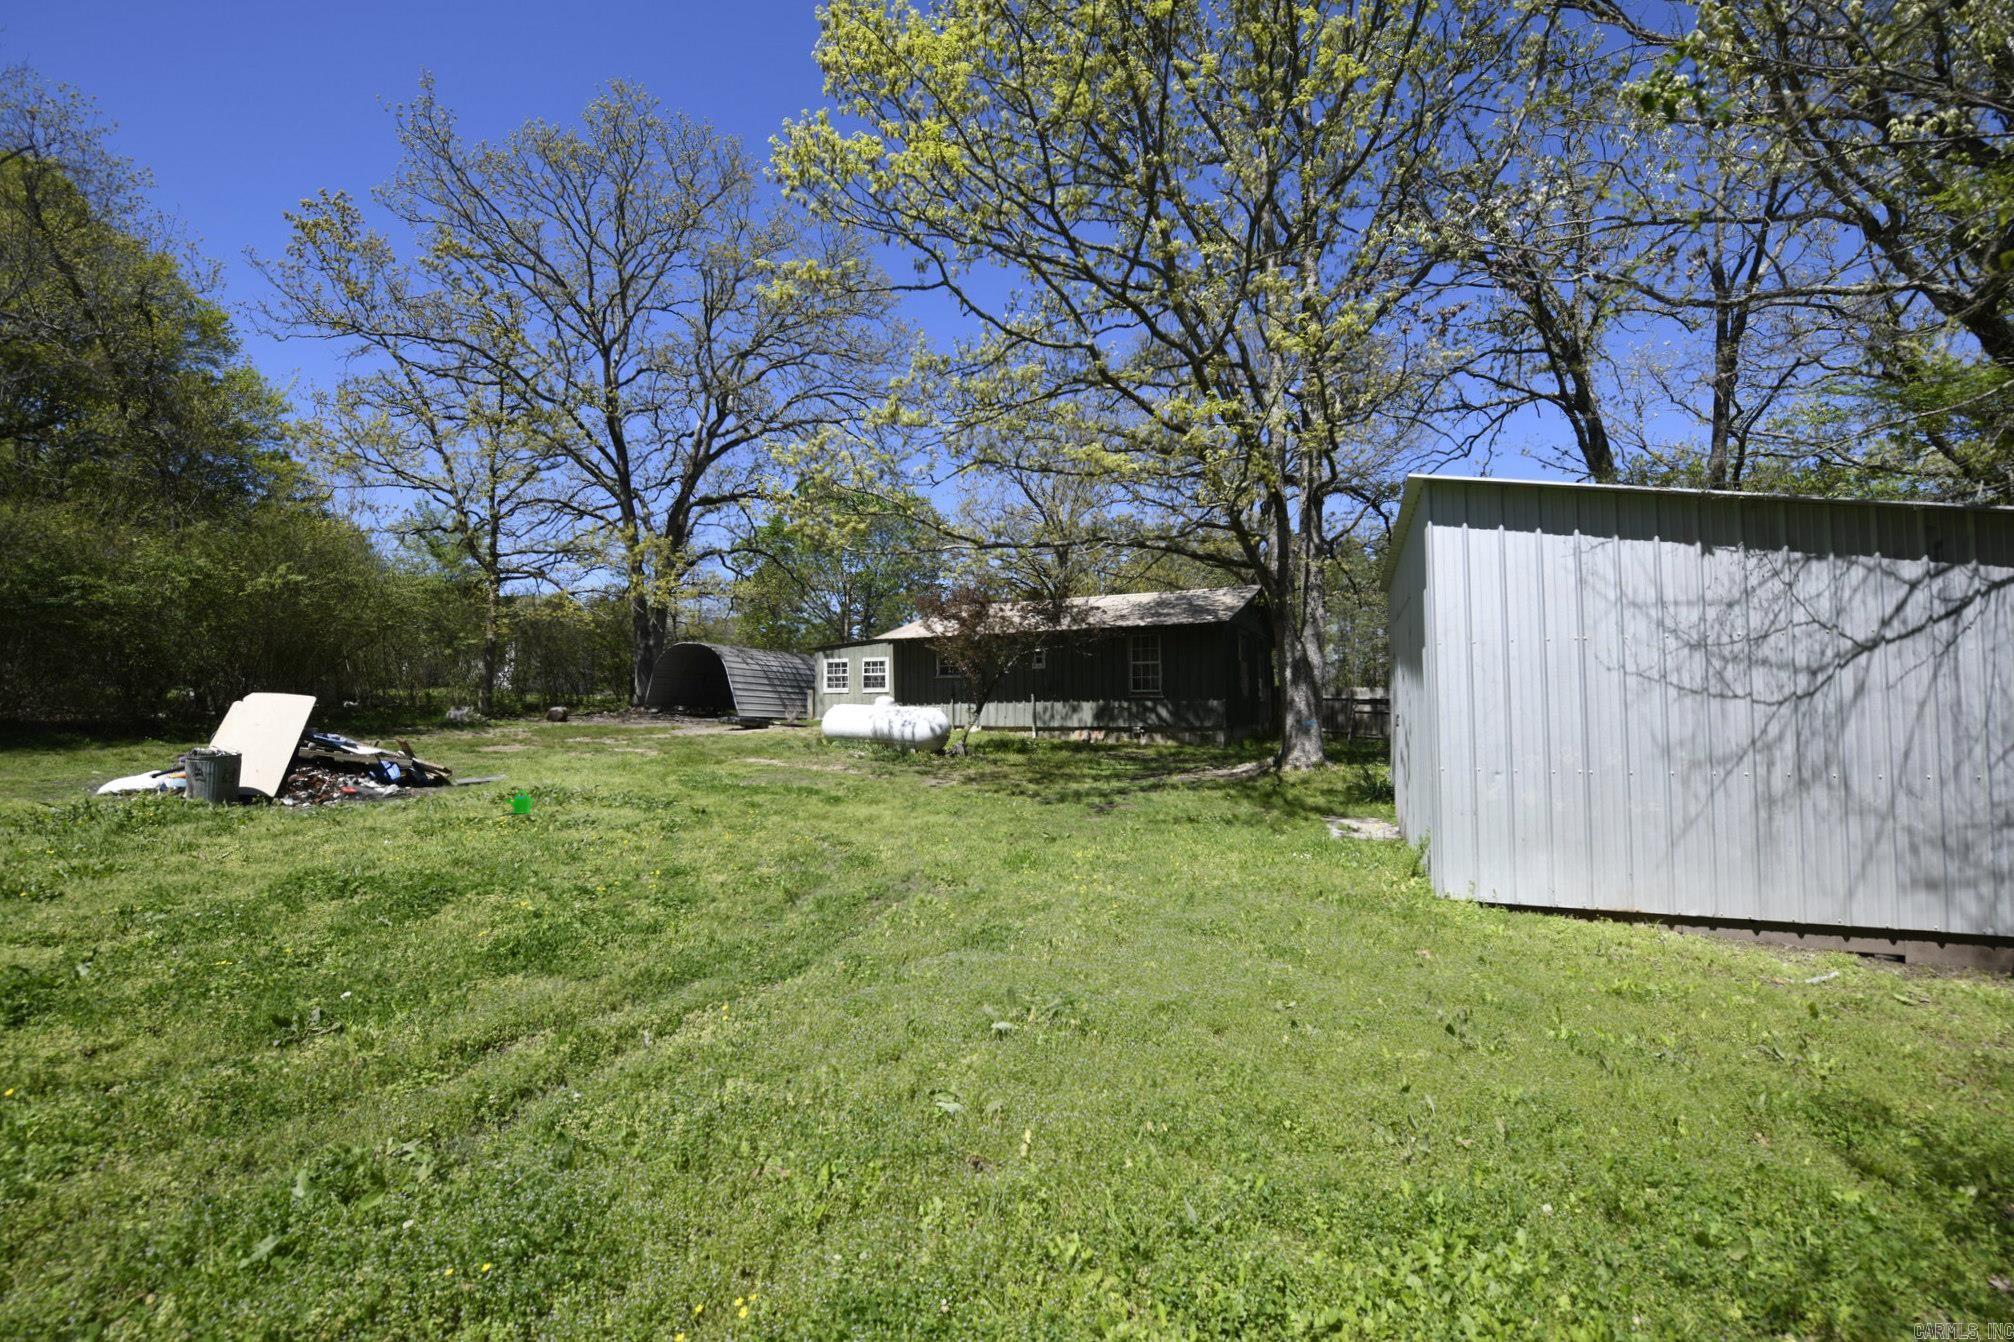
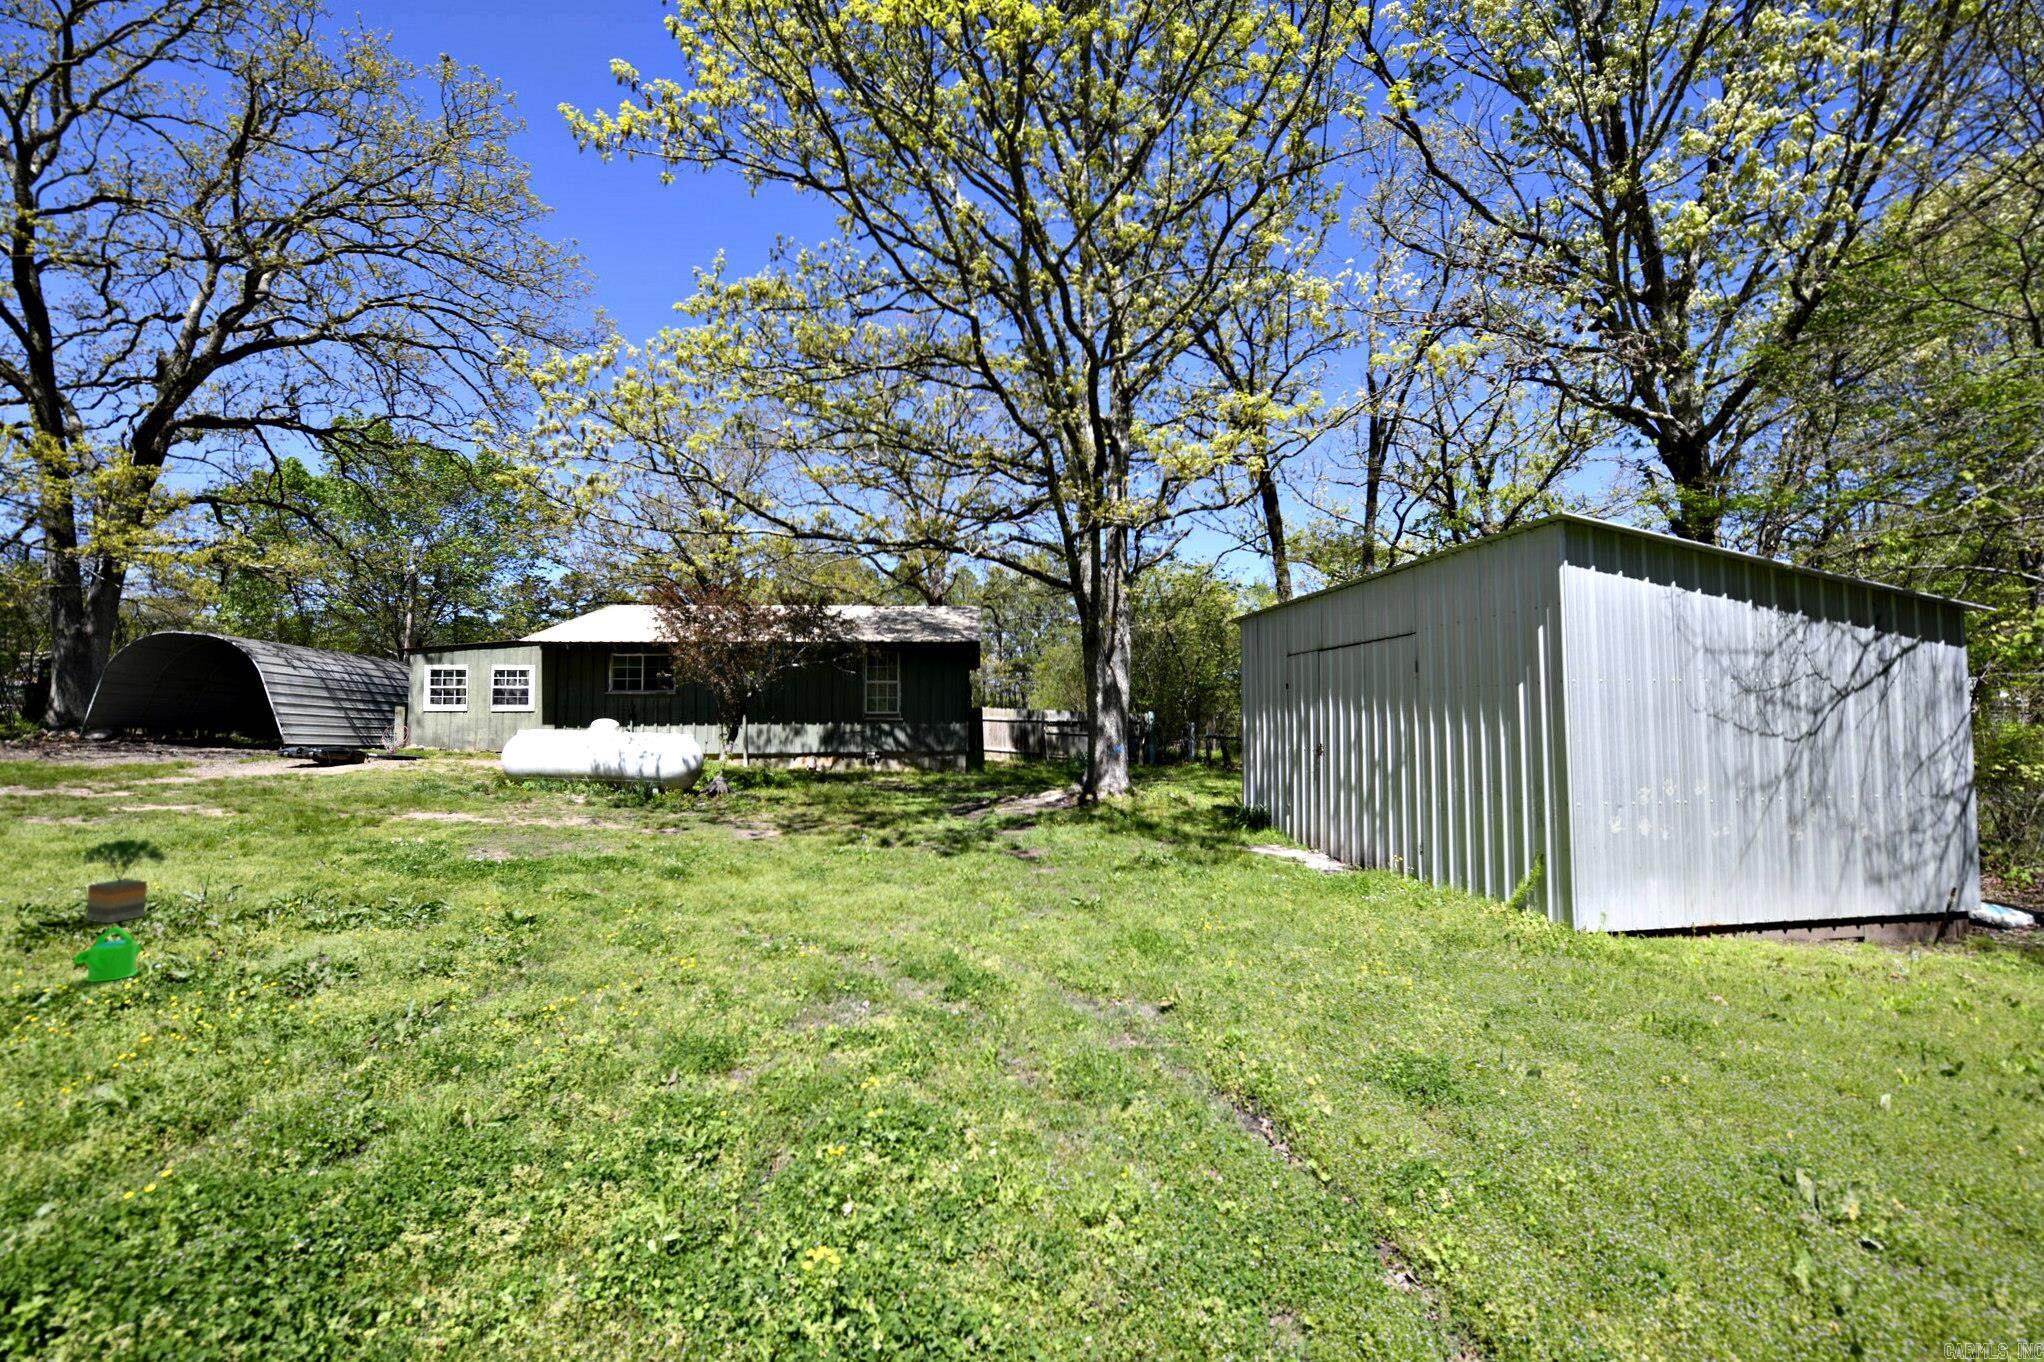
potted tree: none [532,753,565,794] -> present [83,839,167,923]

